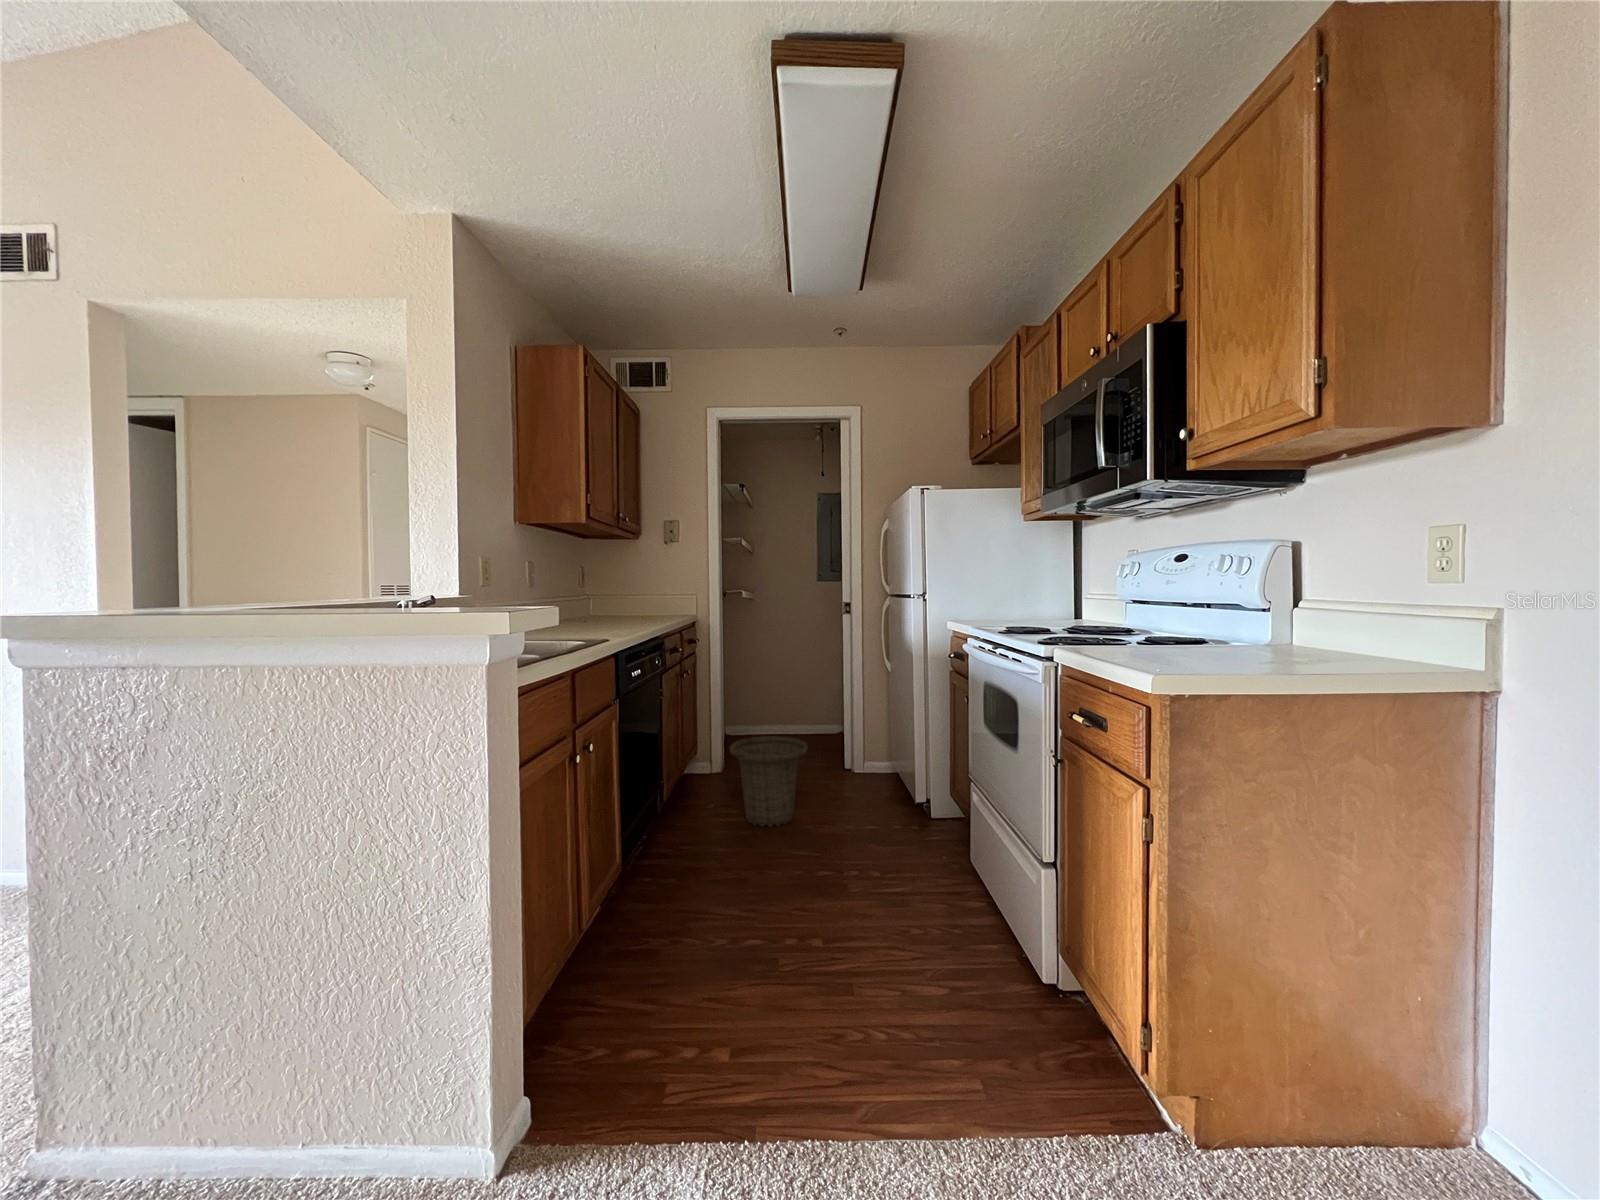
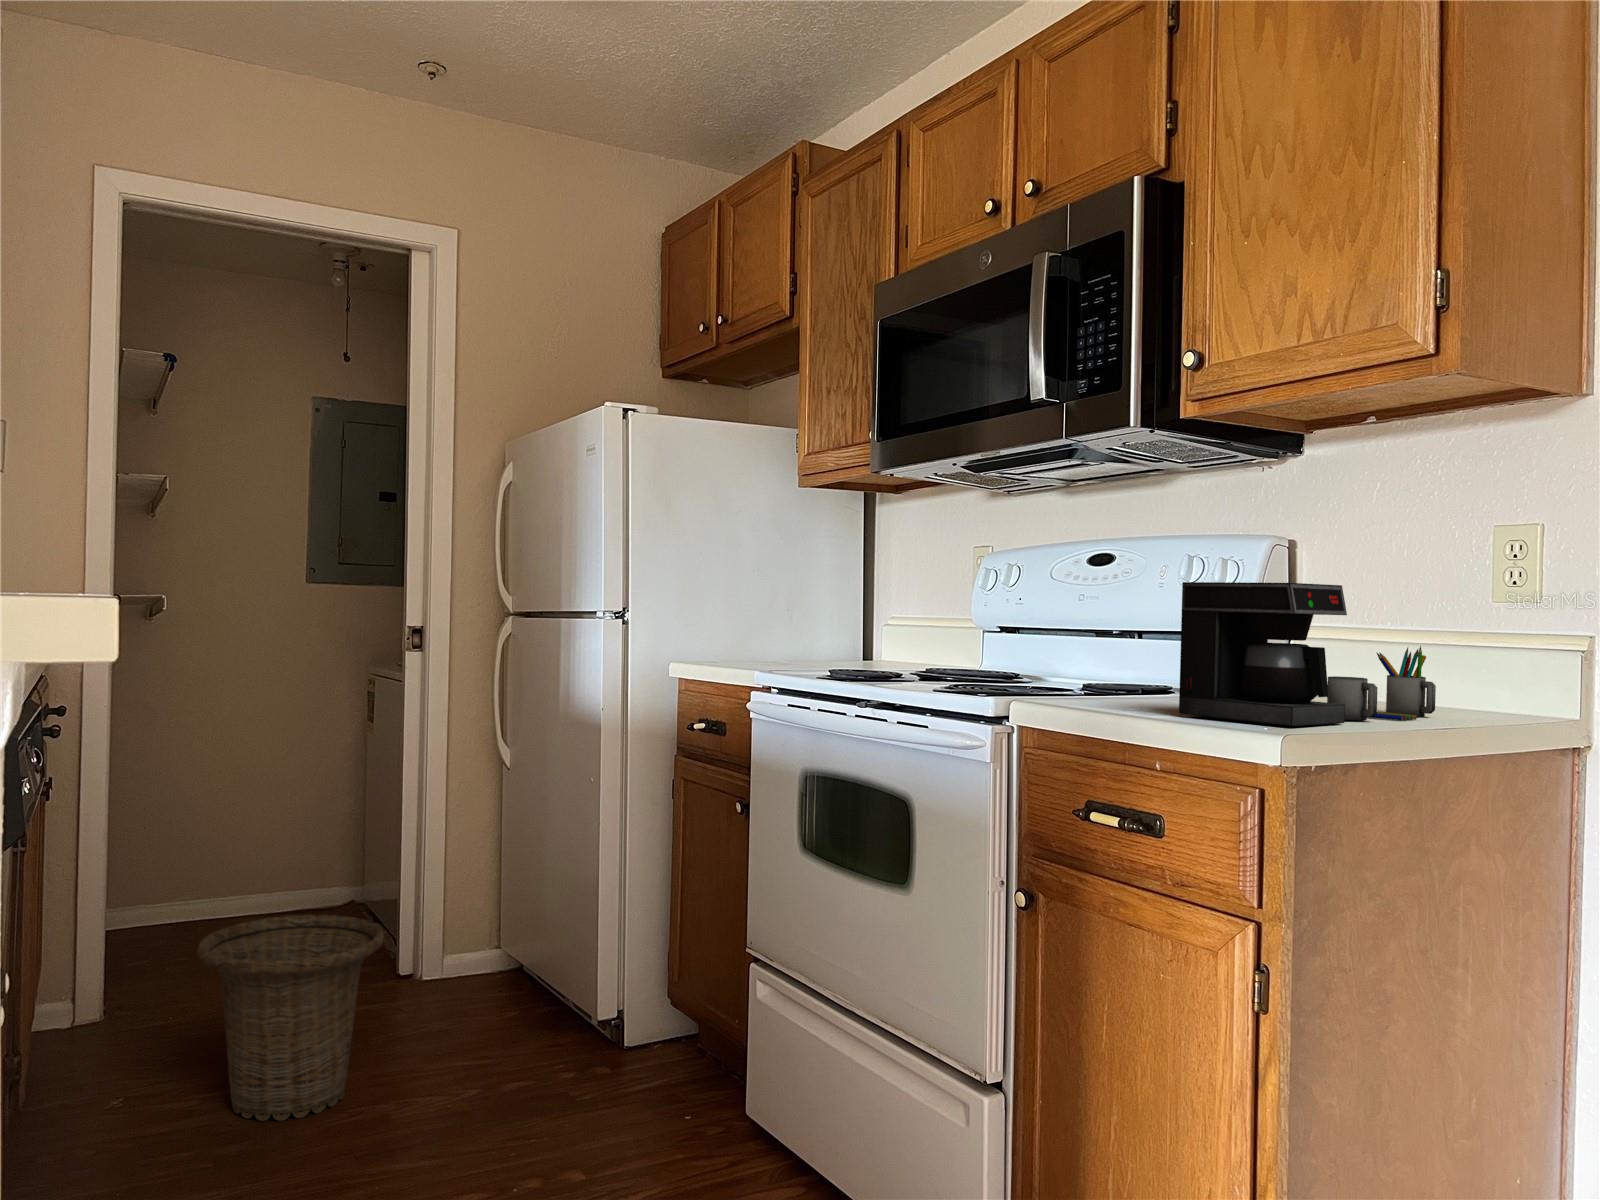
coffee maker: none [1133,578,1343,669] -> present [1179,582,1436,726]

